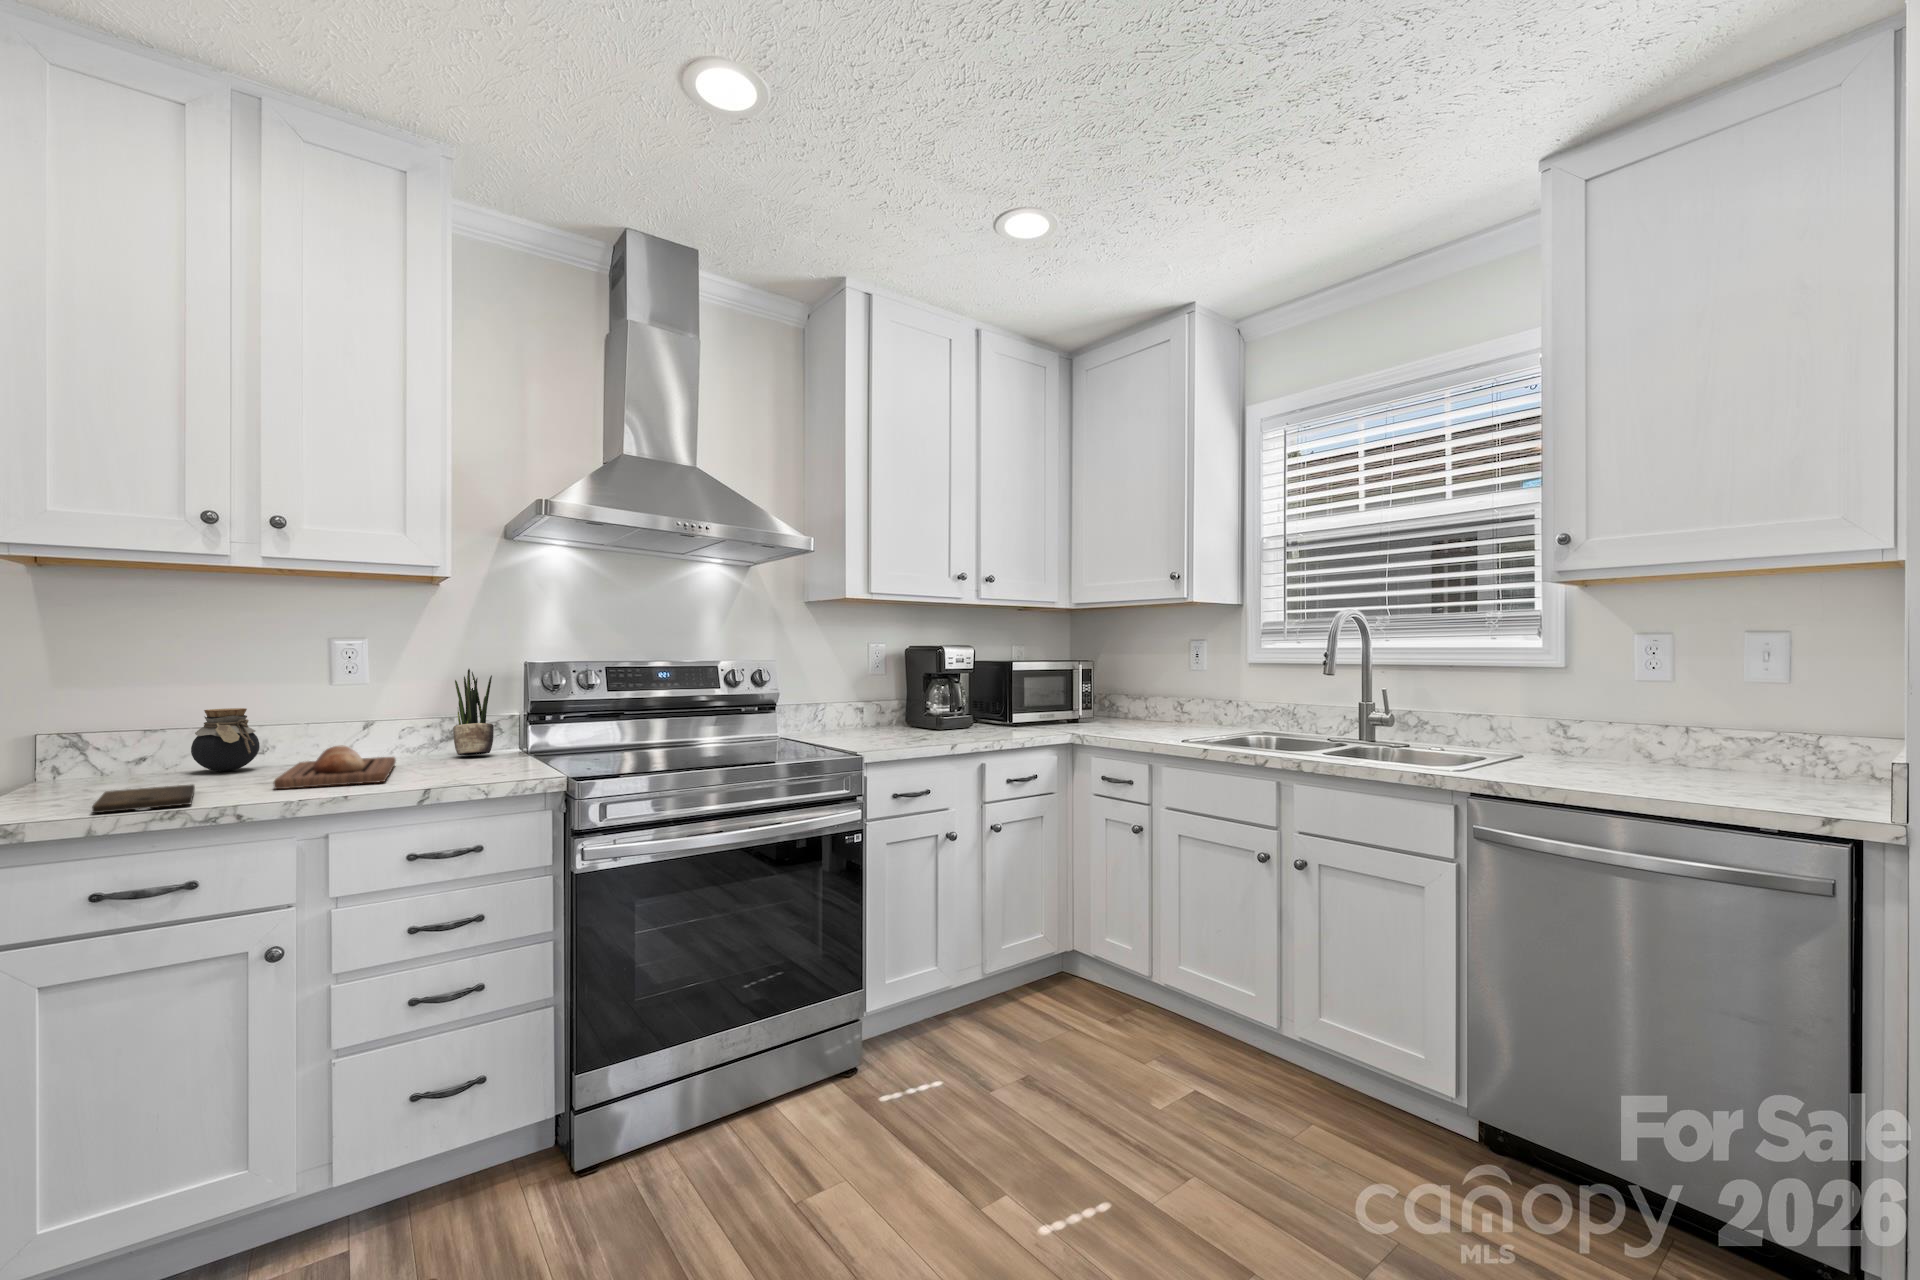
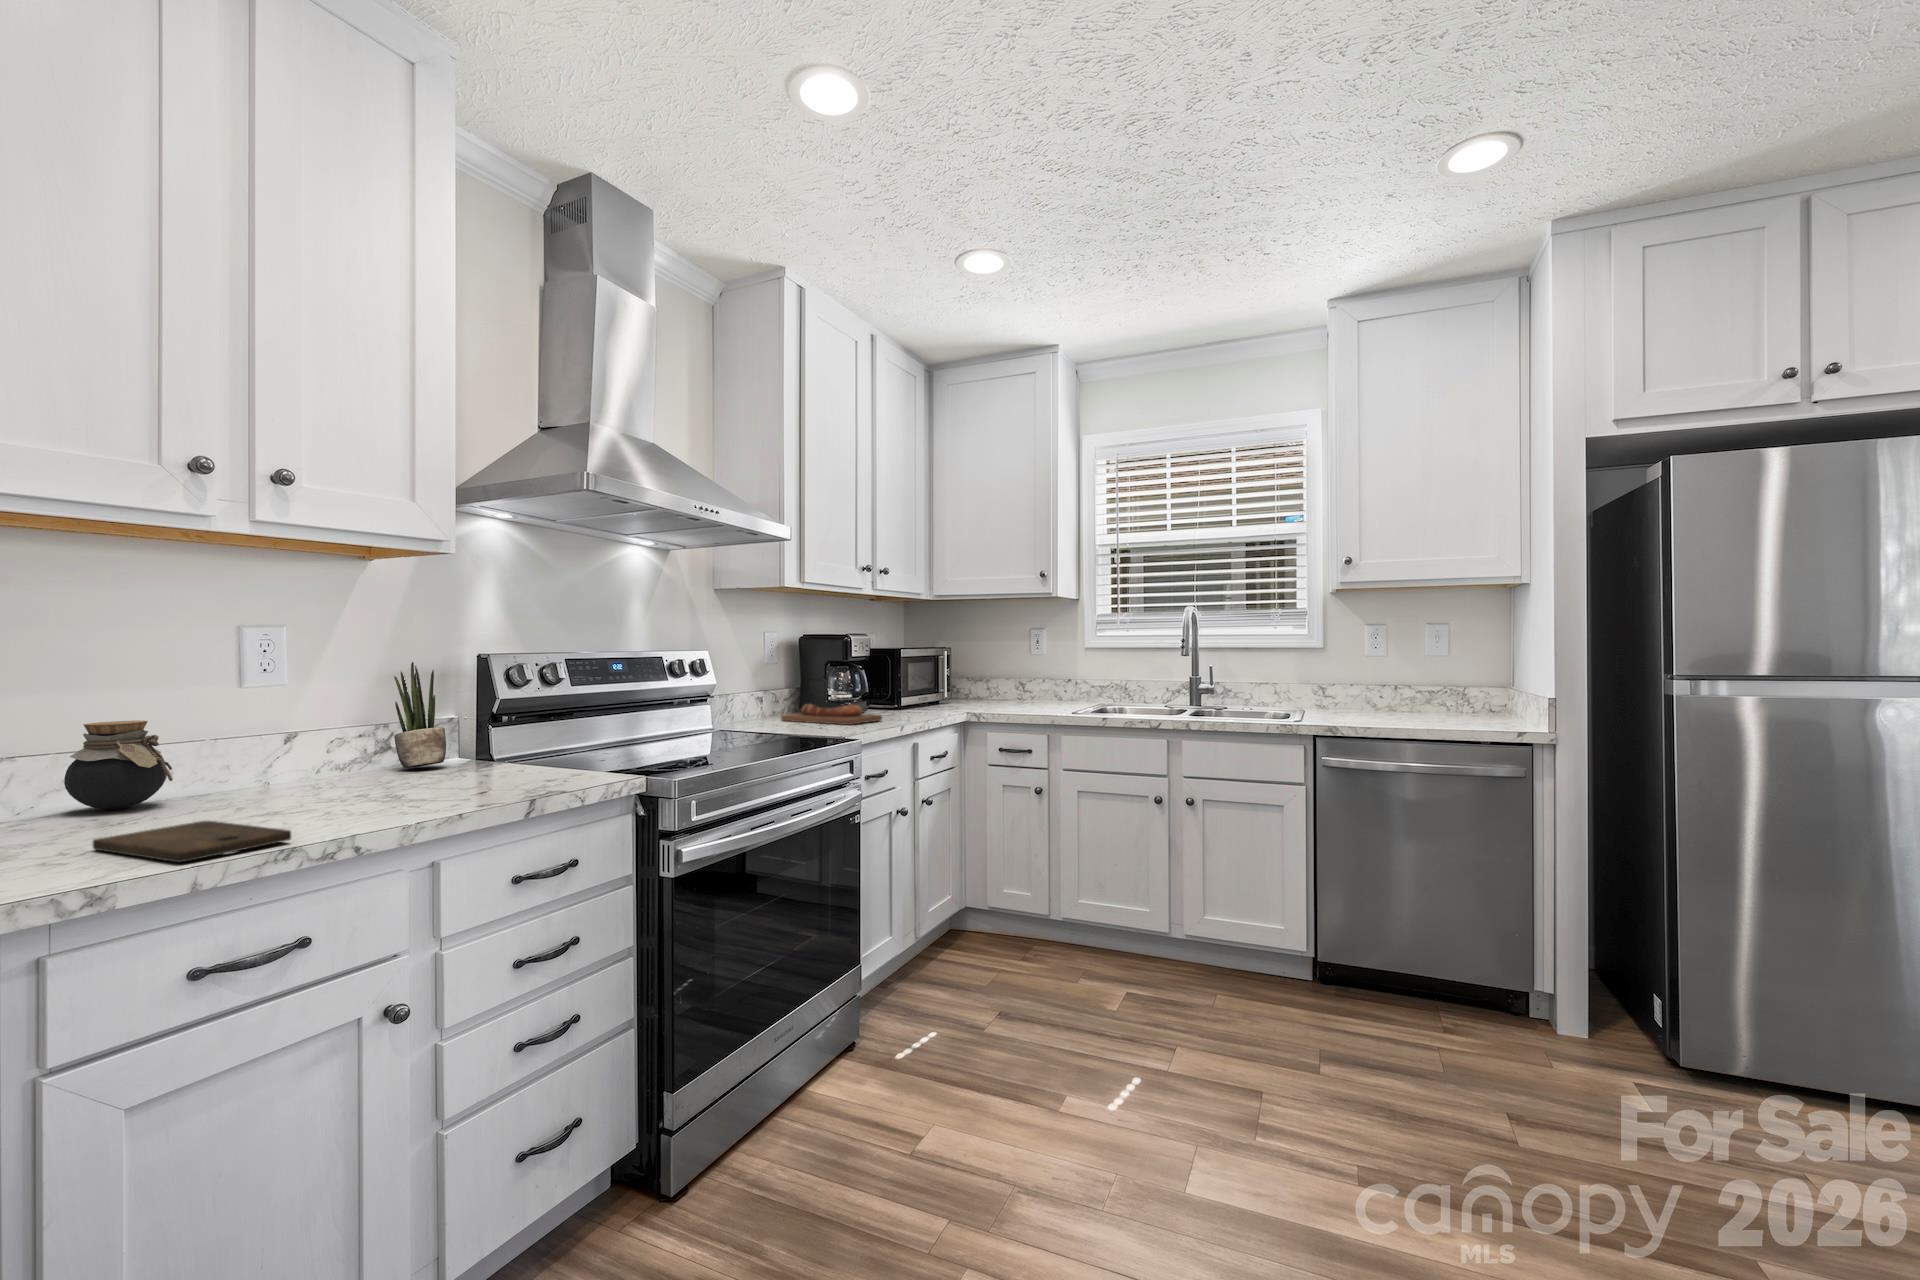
bread loaf: present [274,745,396,789] -> present [781,704,882,725]

